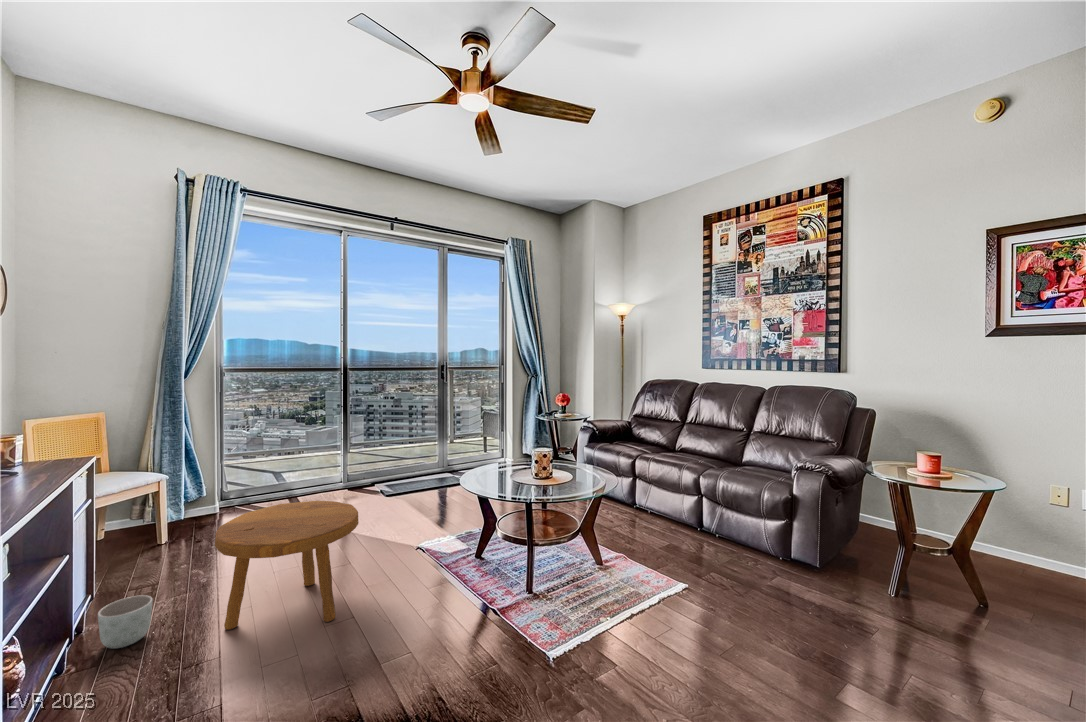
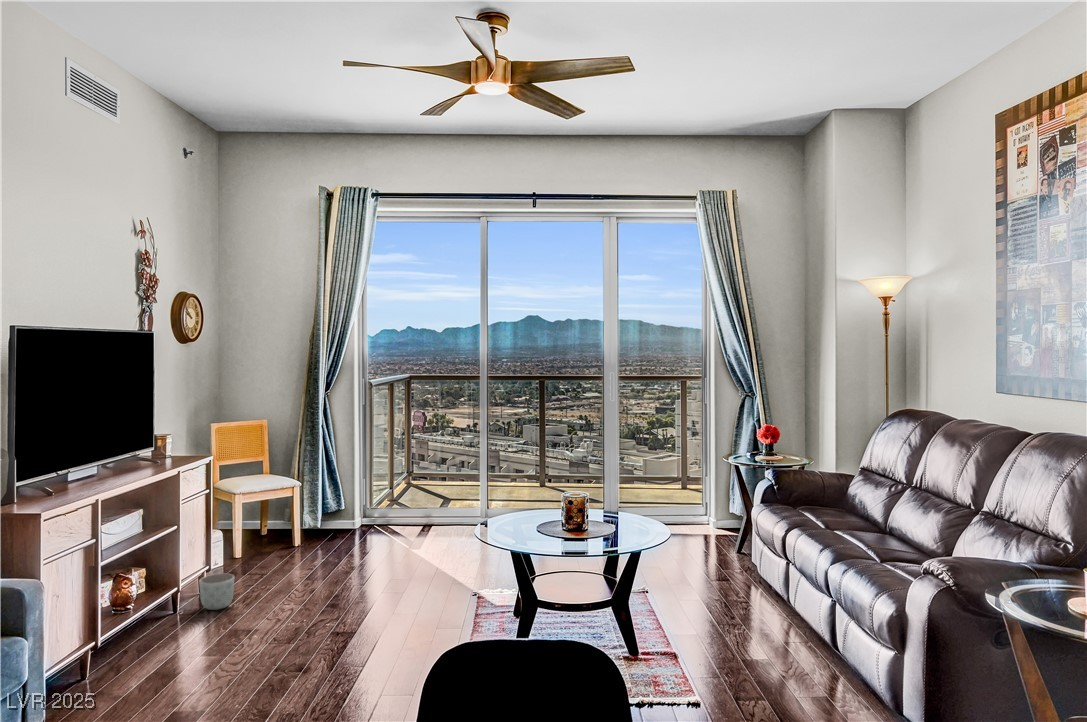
footstool: present [215,501,359,630] -> none [262,518,385,631]

